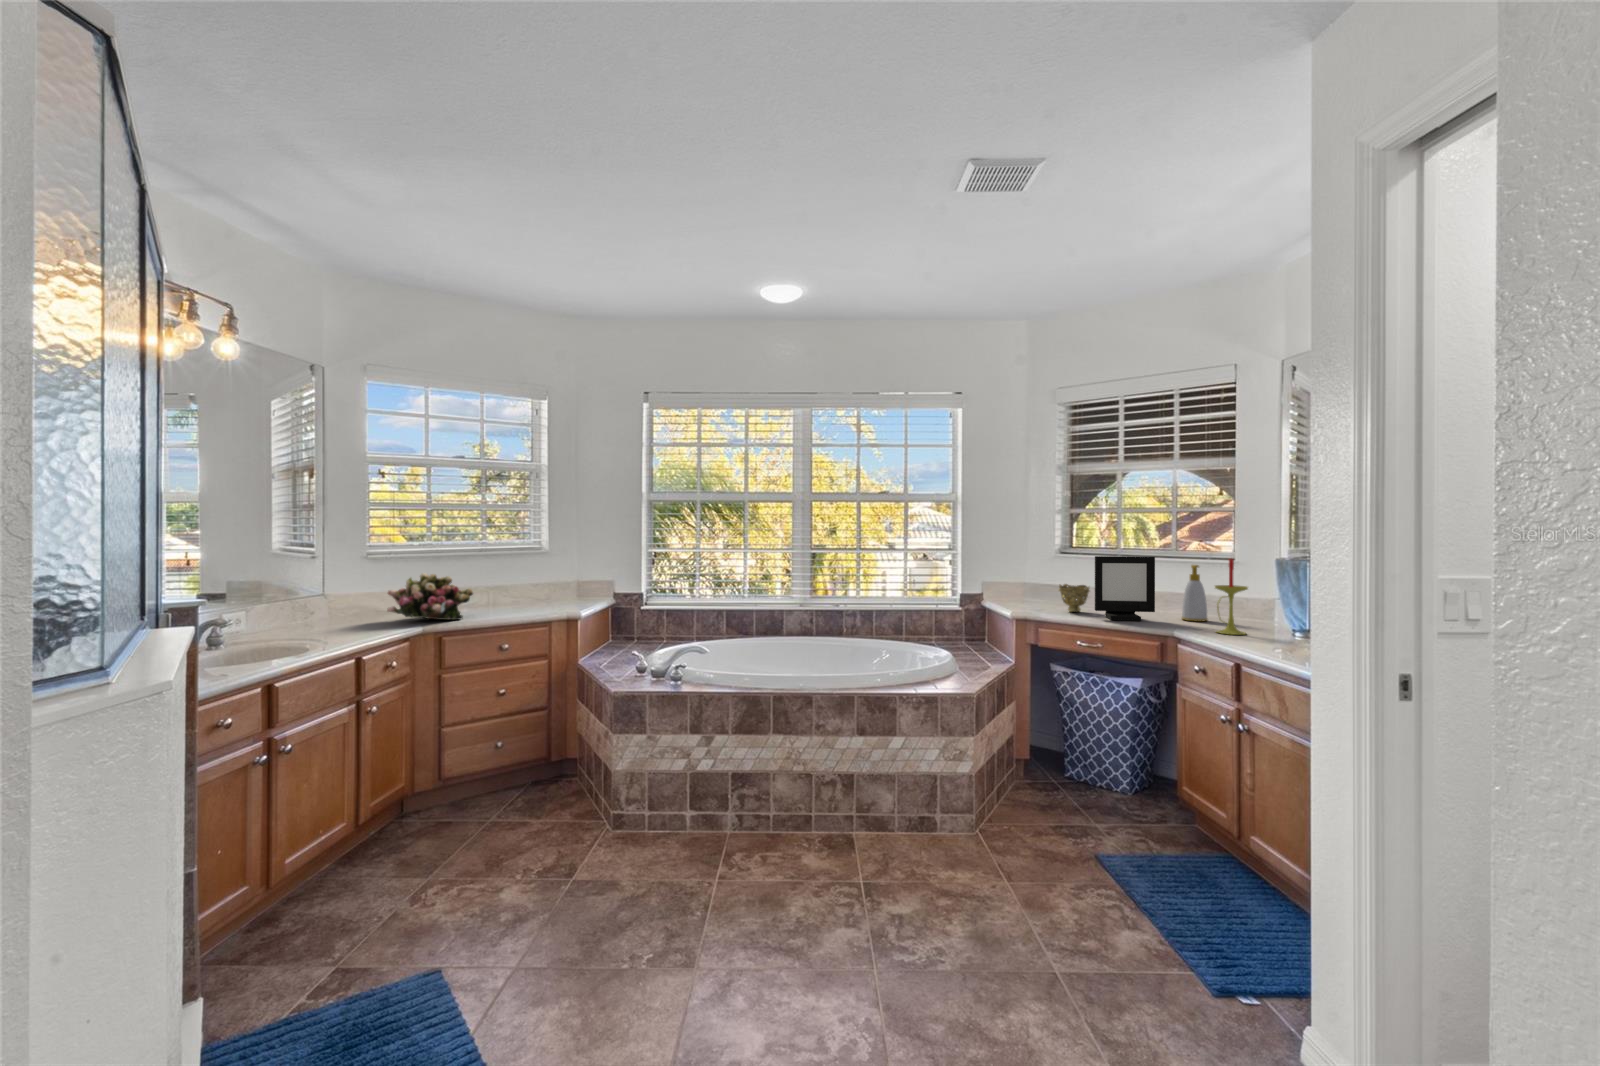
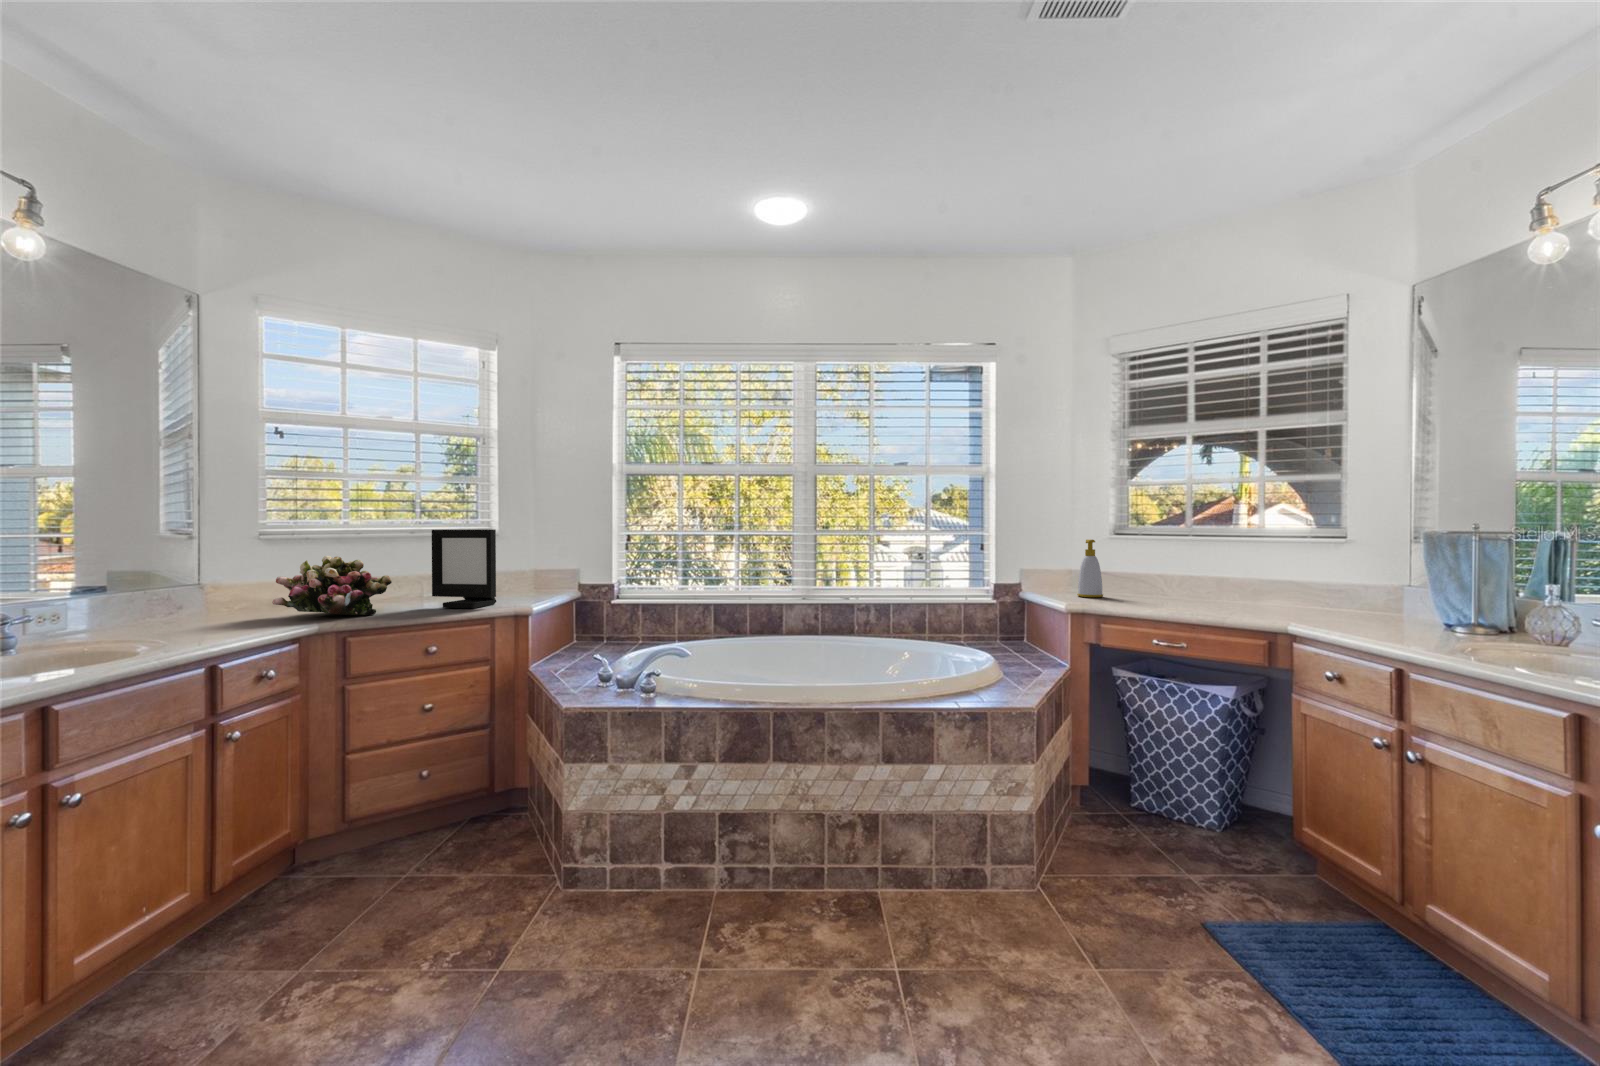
picture frame: present [1095,556,1155,621] -> present [432,530,496,608]
candle: present [1215,559,1248,635] -> none [1338,530,1387,630]
soap bottle: present [1182,565,1208,621] -> present [1077,540,1103,597]
decorative bowl: present [1059,584,1090,612] -> none [1119,569,1159,604]

